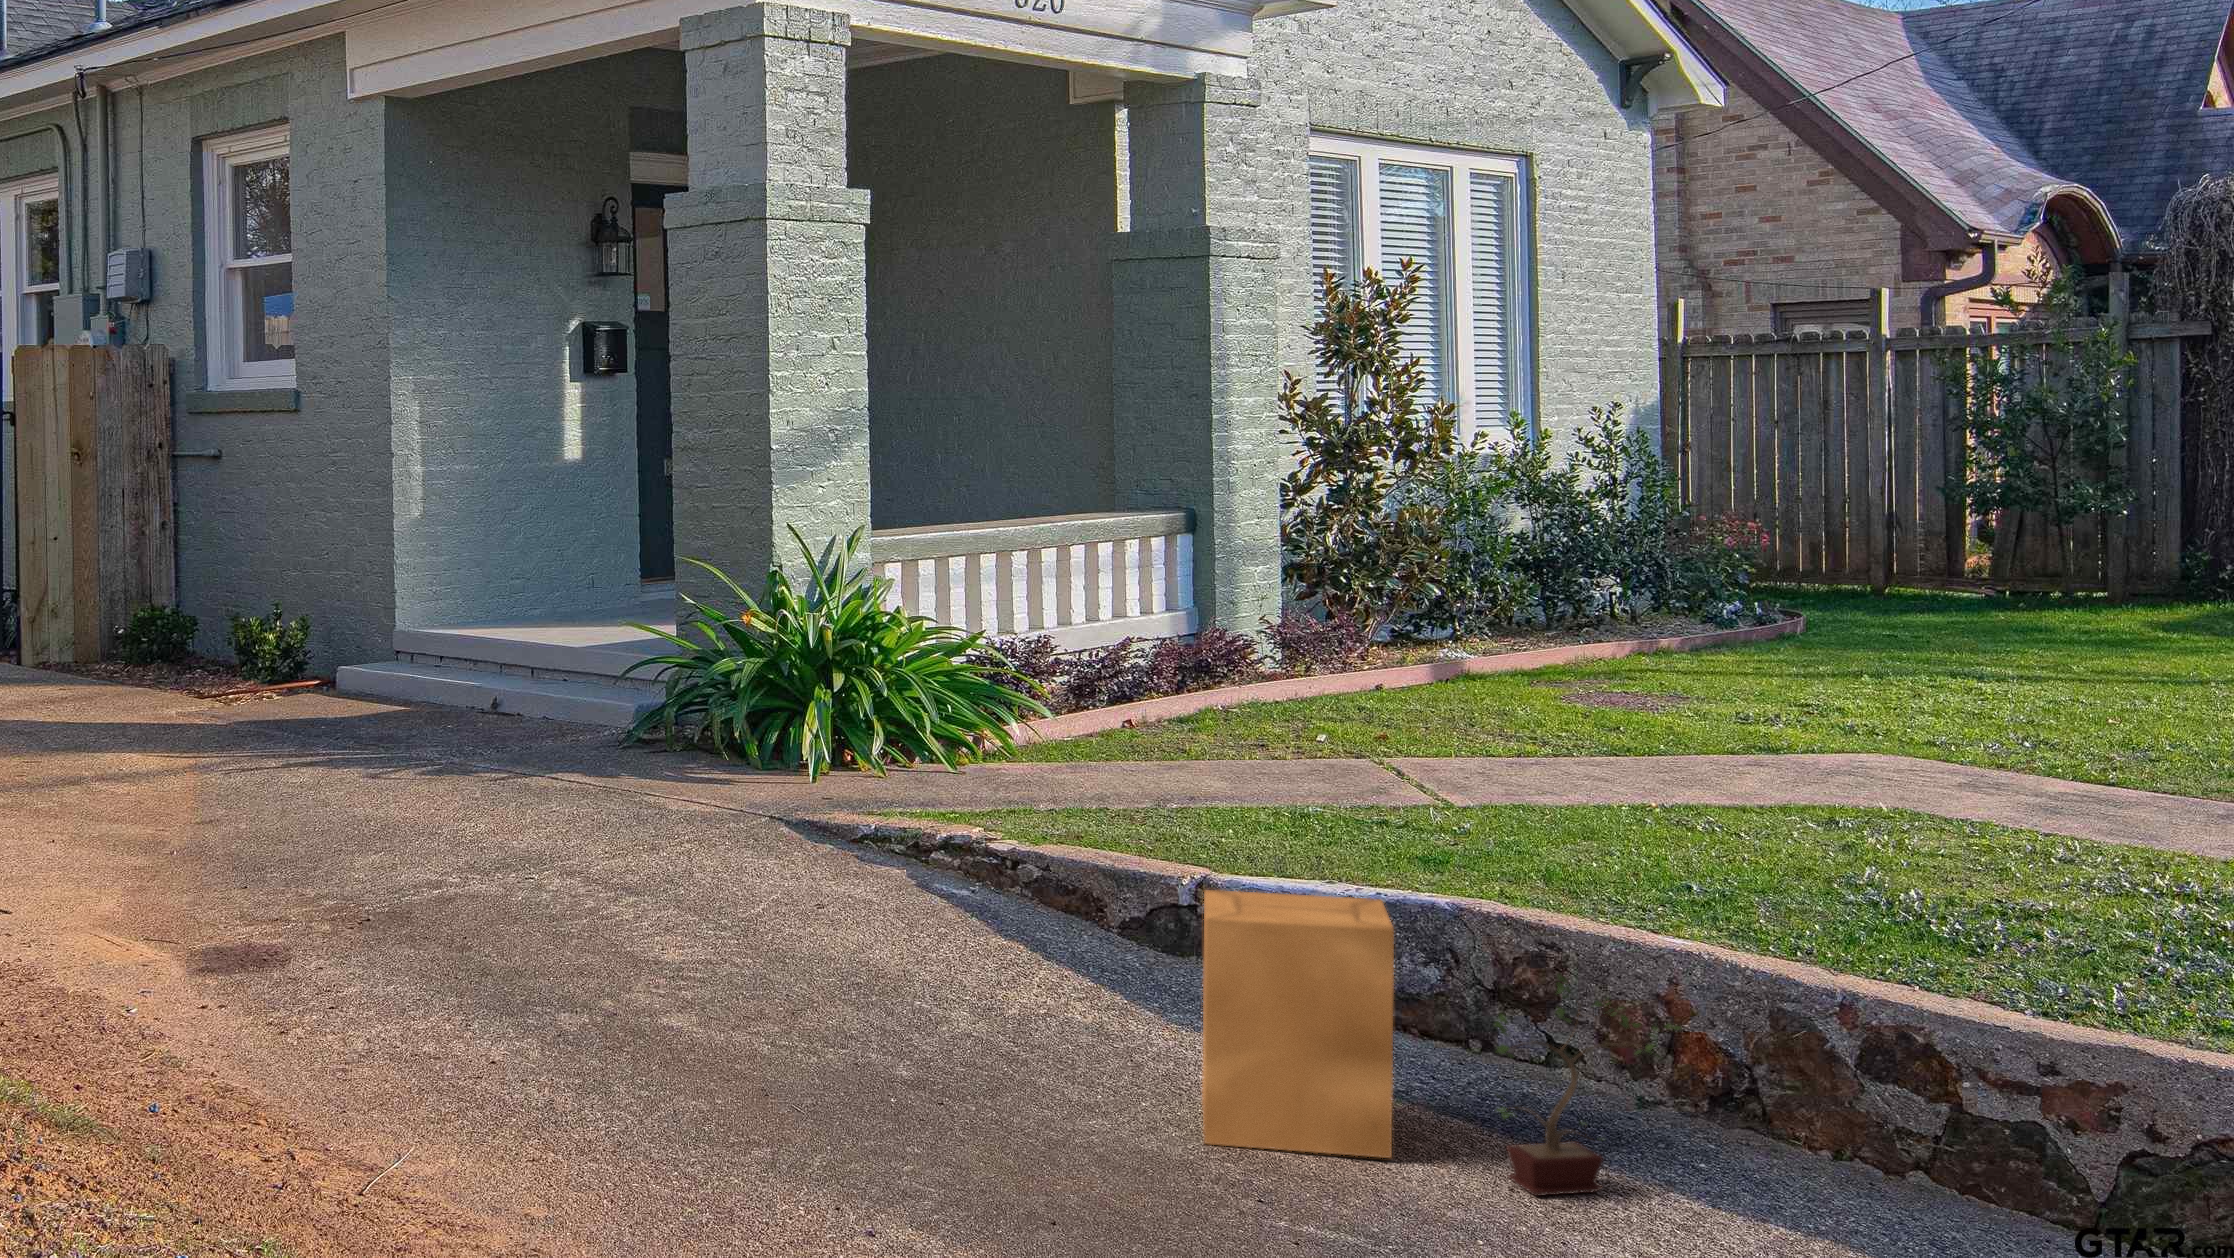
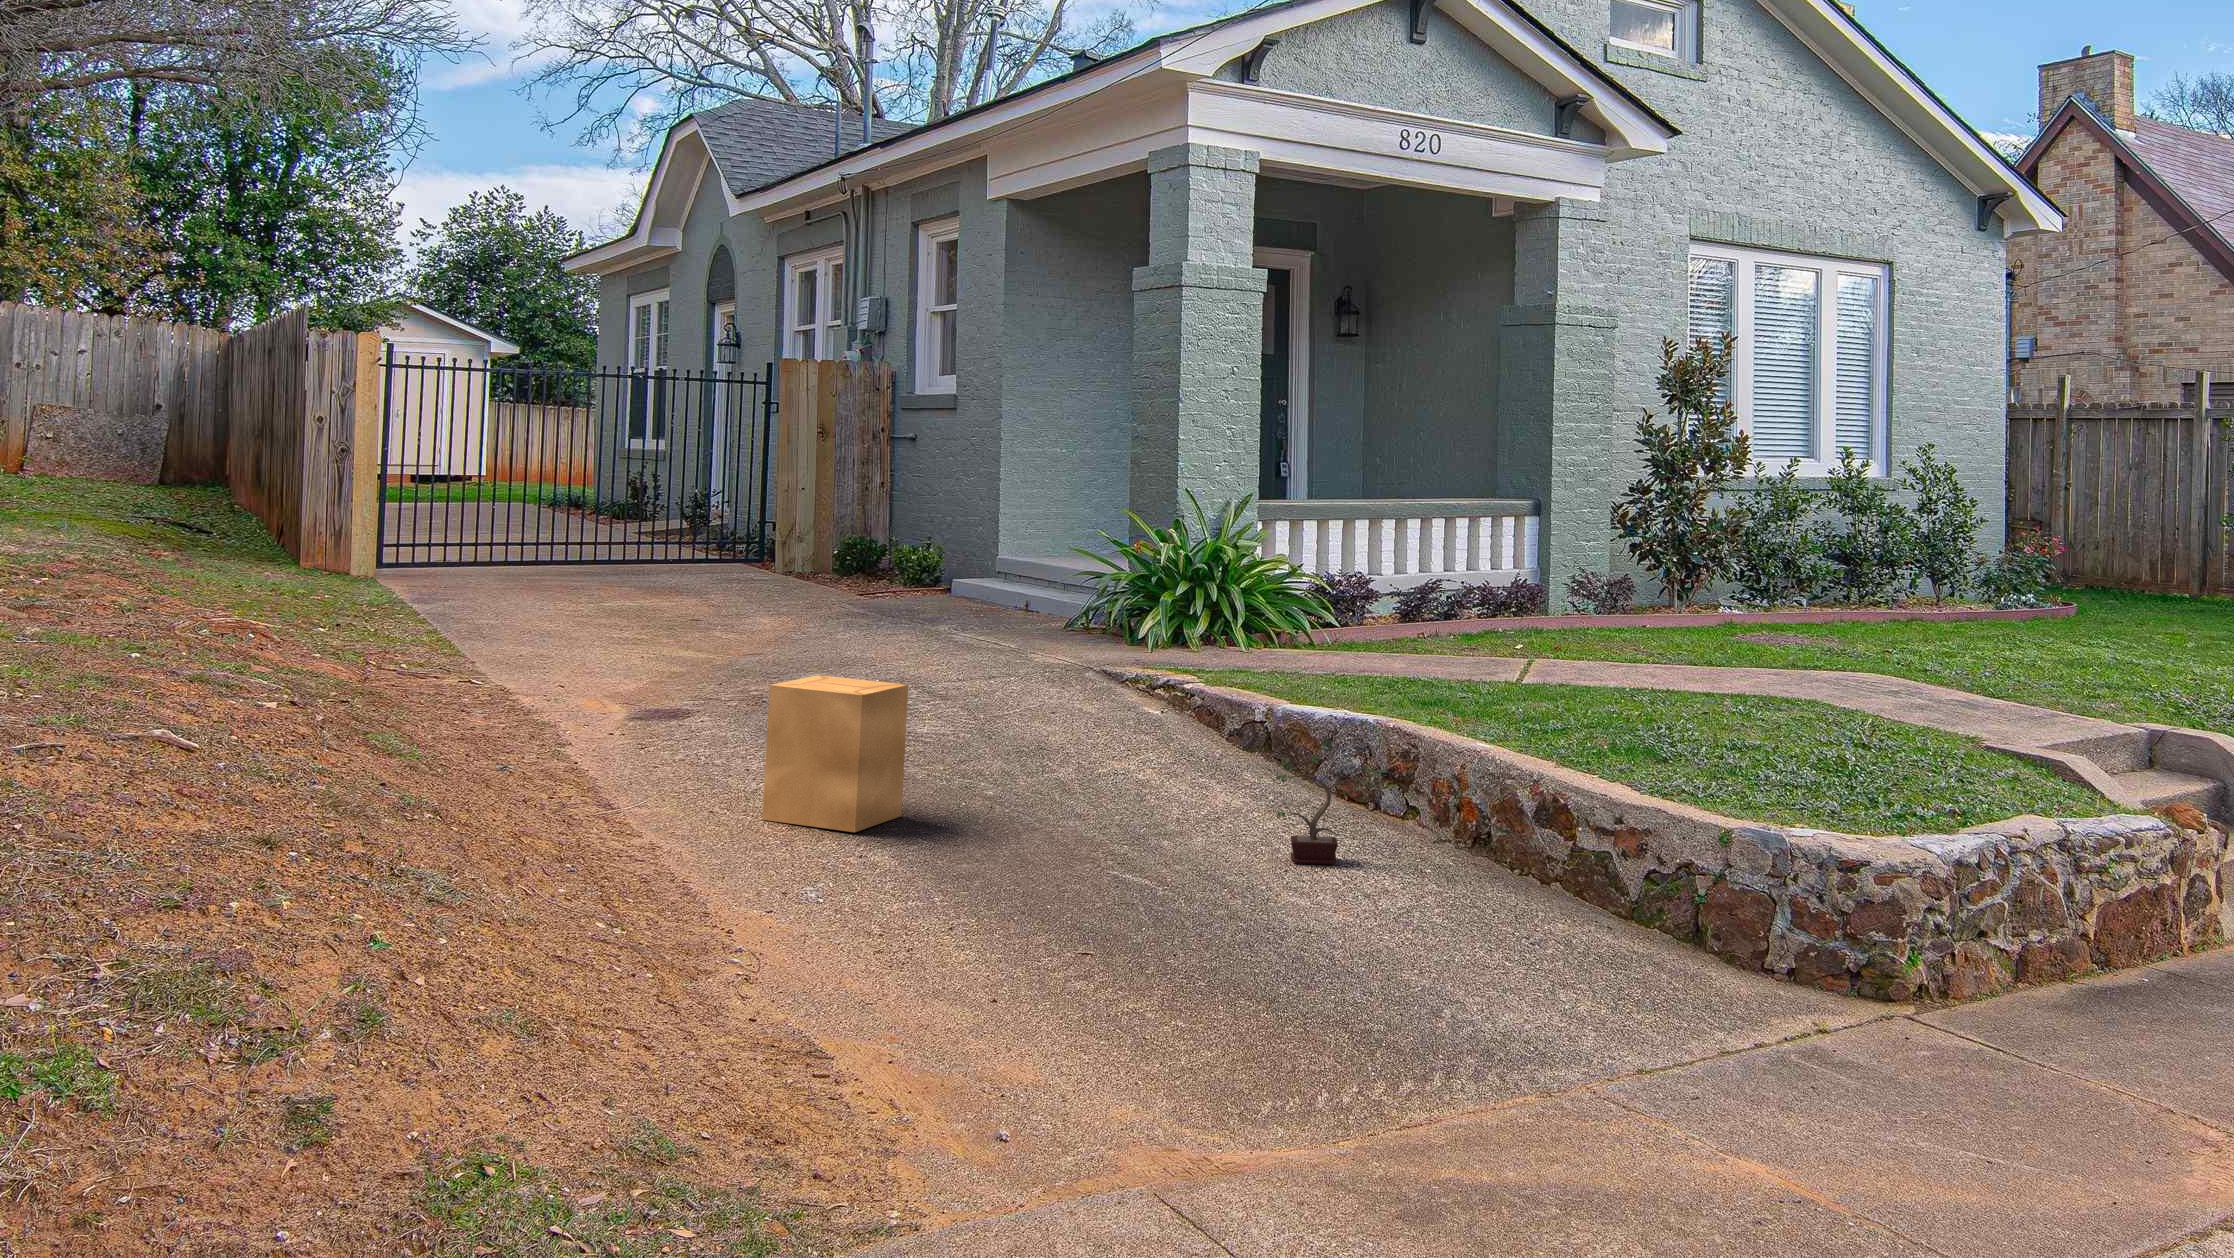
cardboard box: present [1202,890,1394,1158] -> present [763,675,908,832]

